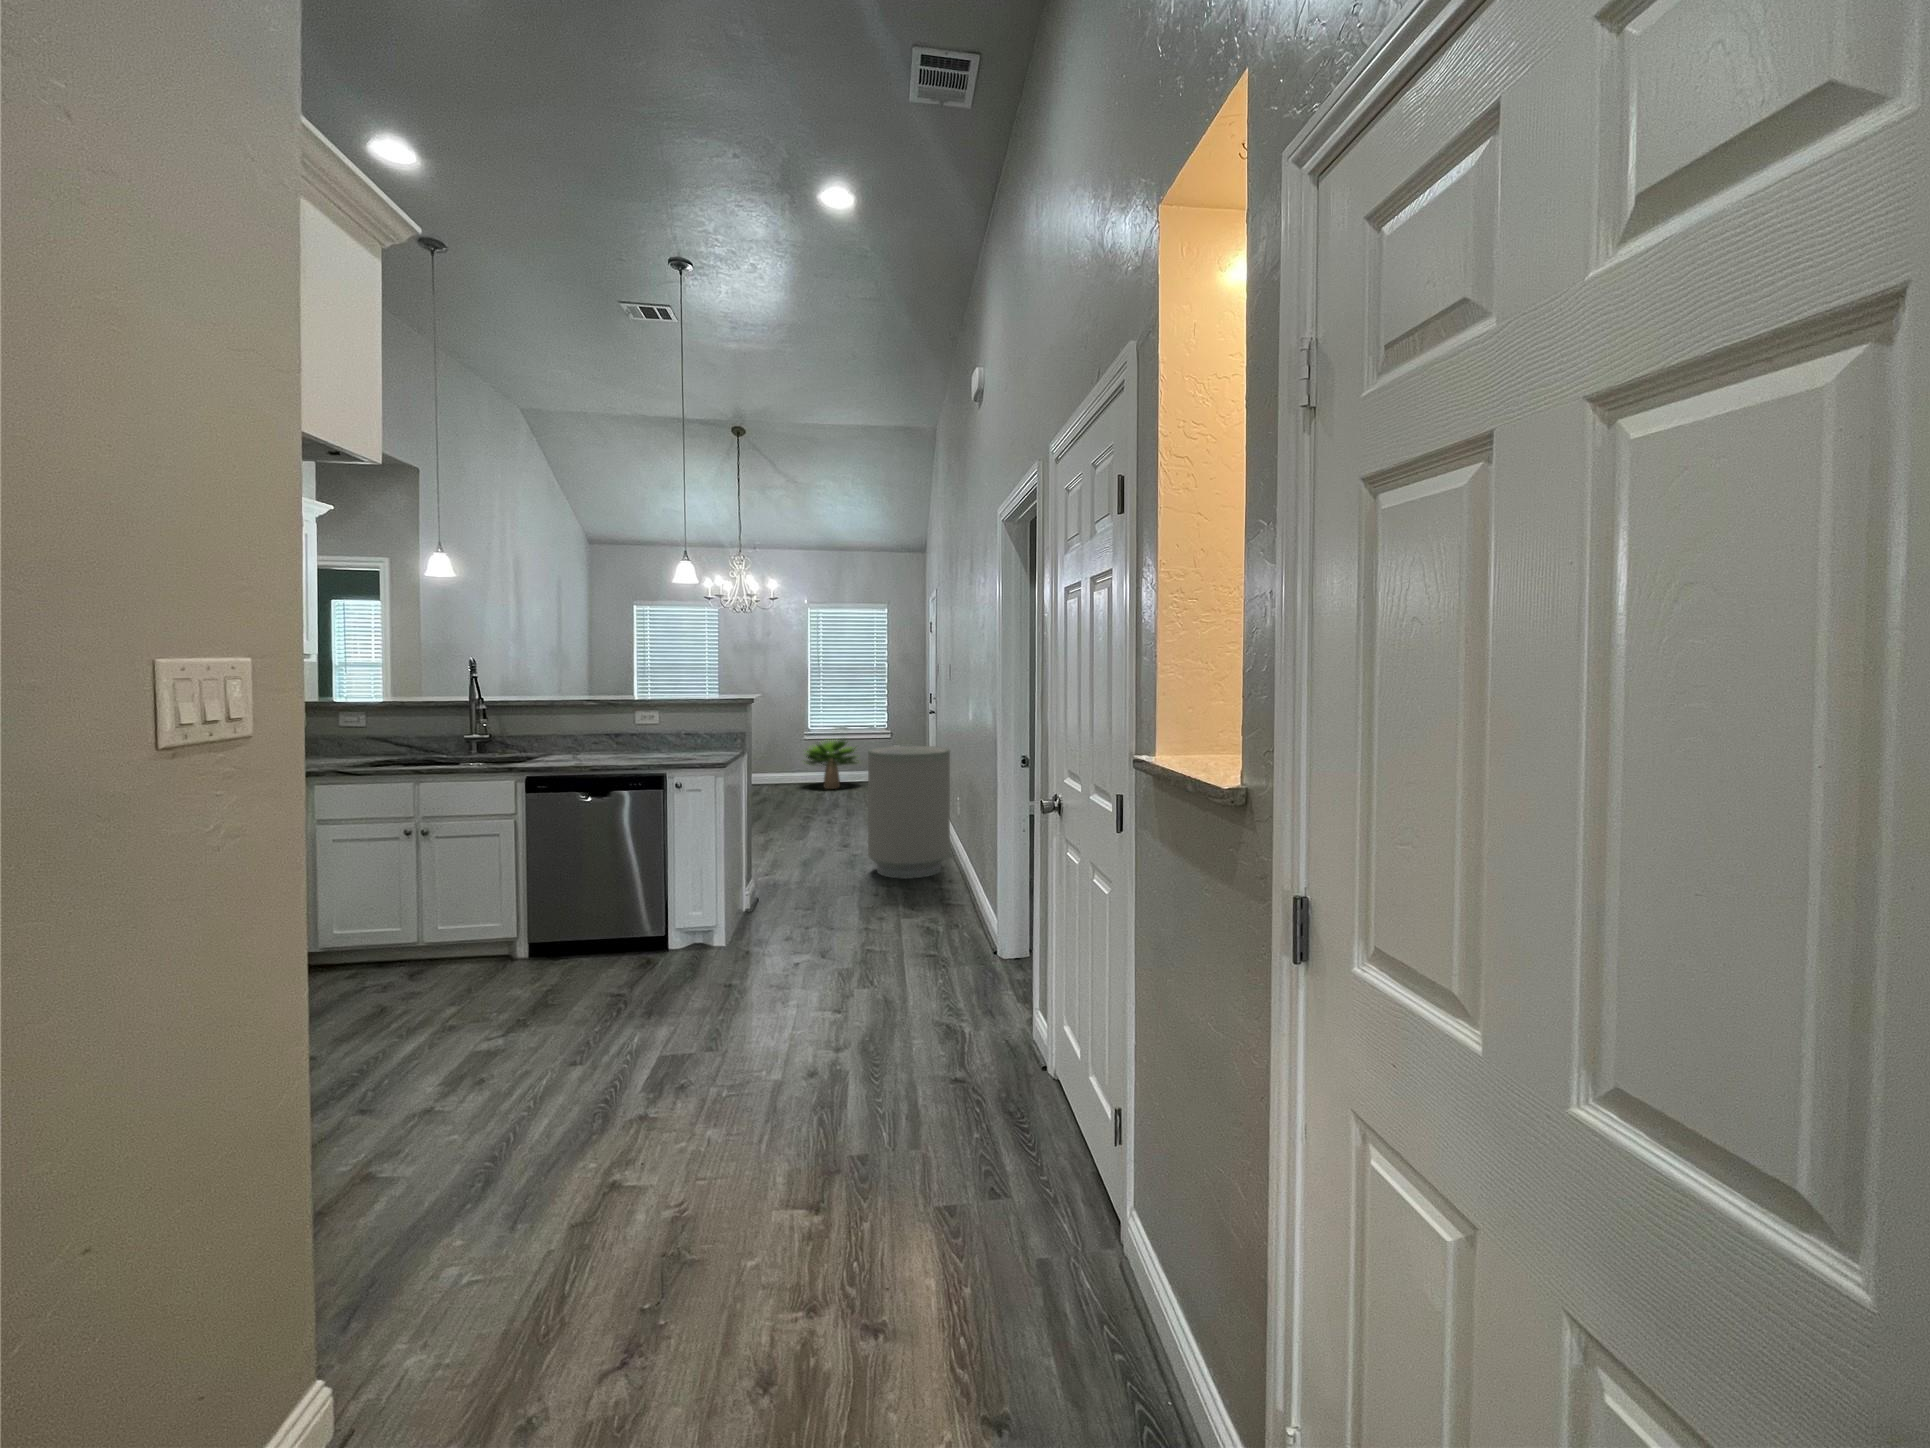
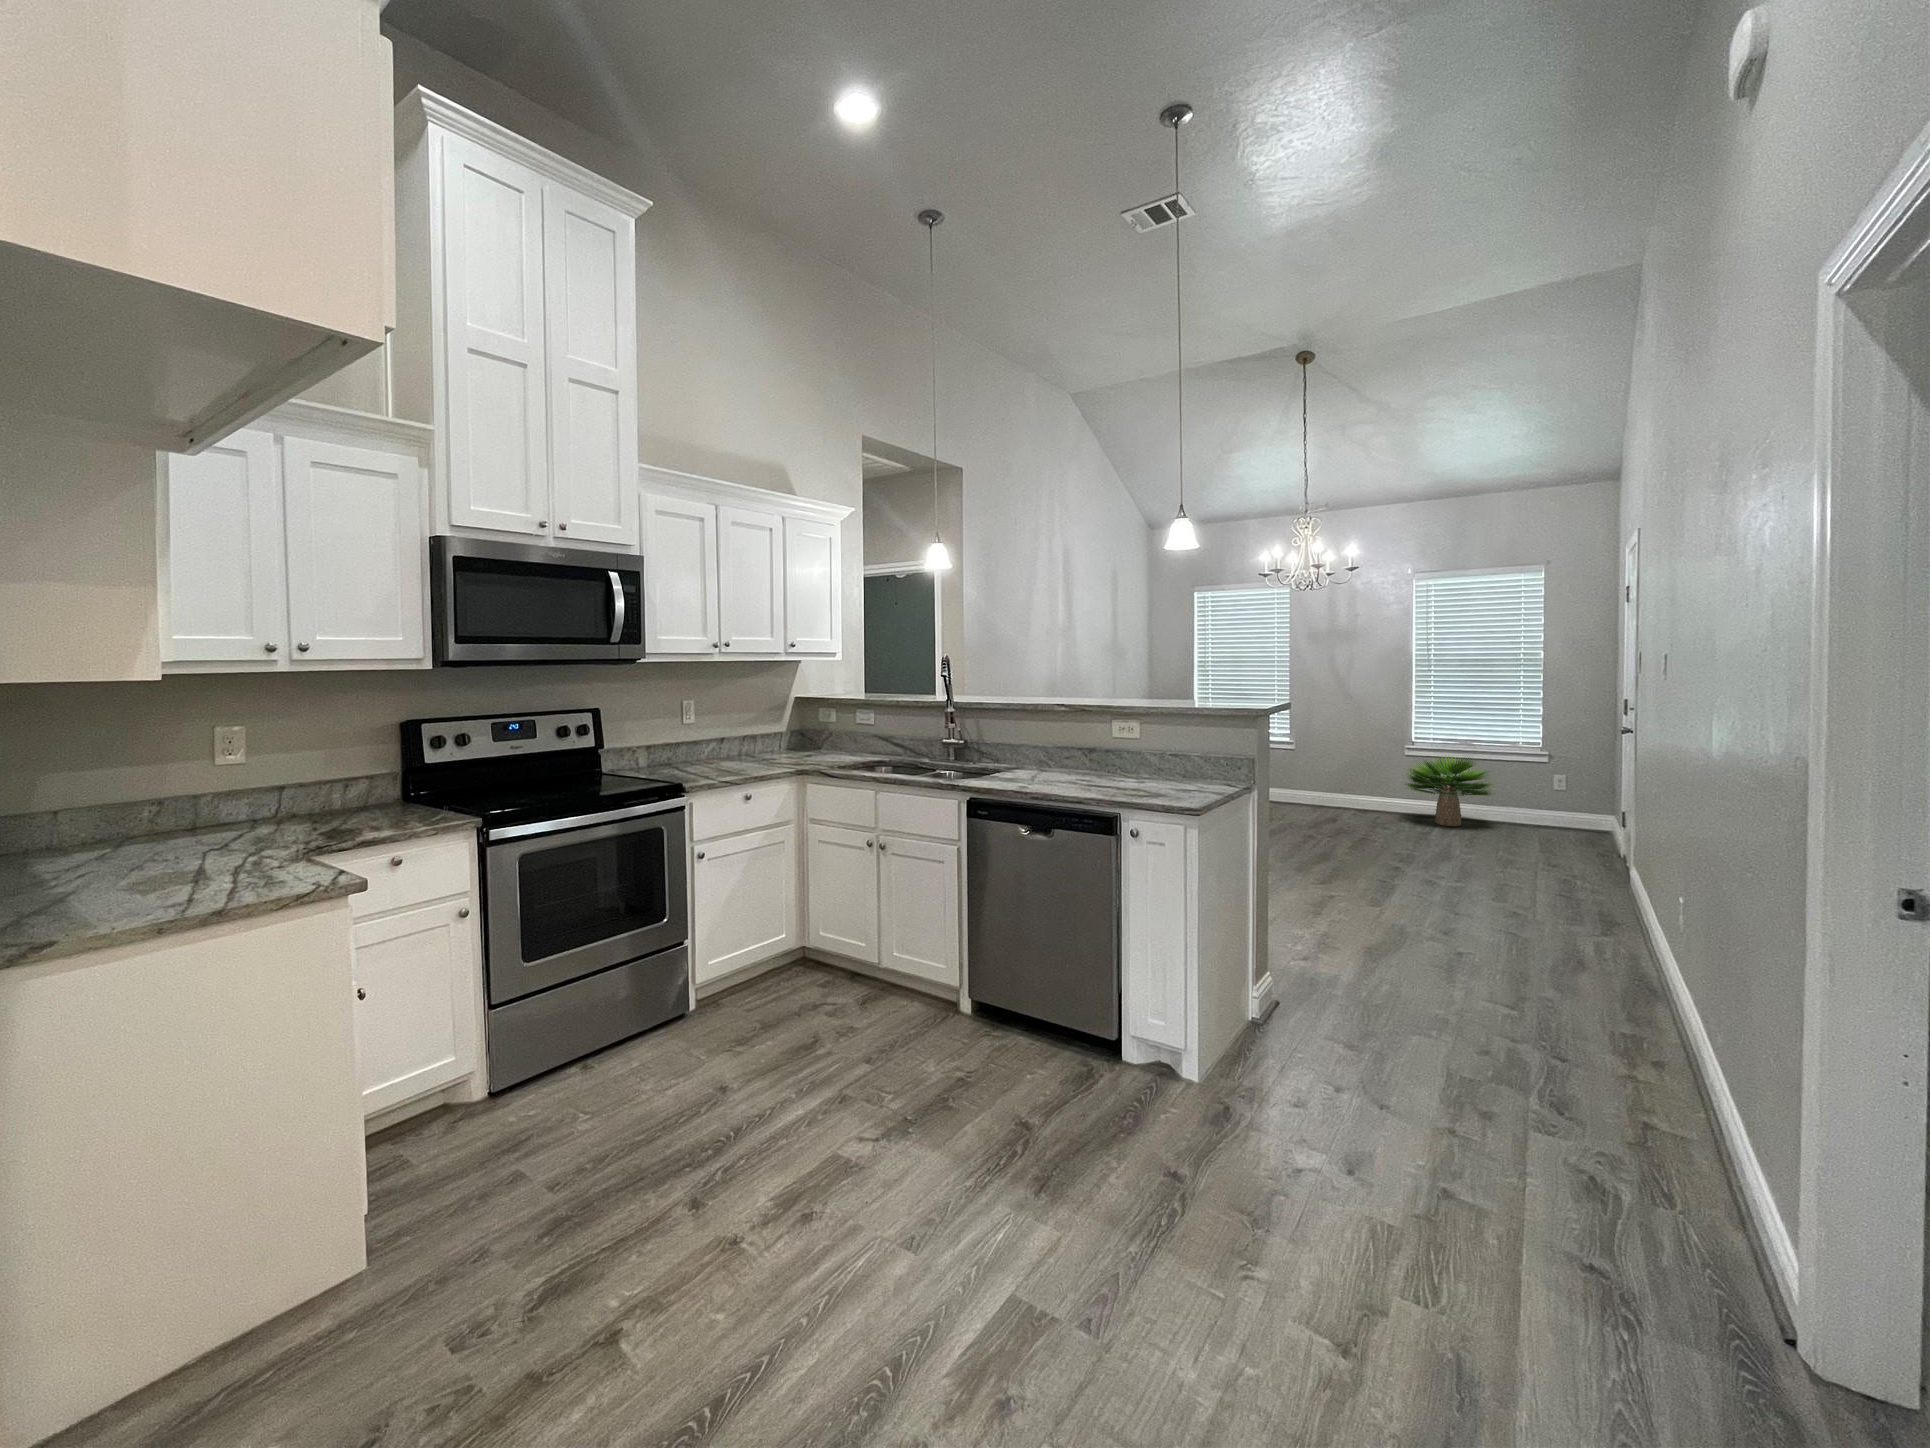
trash can: present [868,746,950,879] -> none [1478,792,1659,1035]

